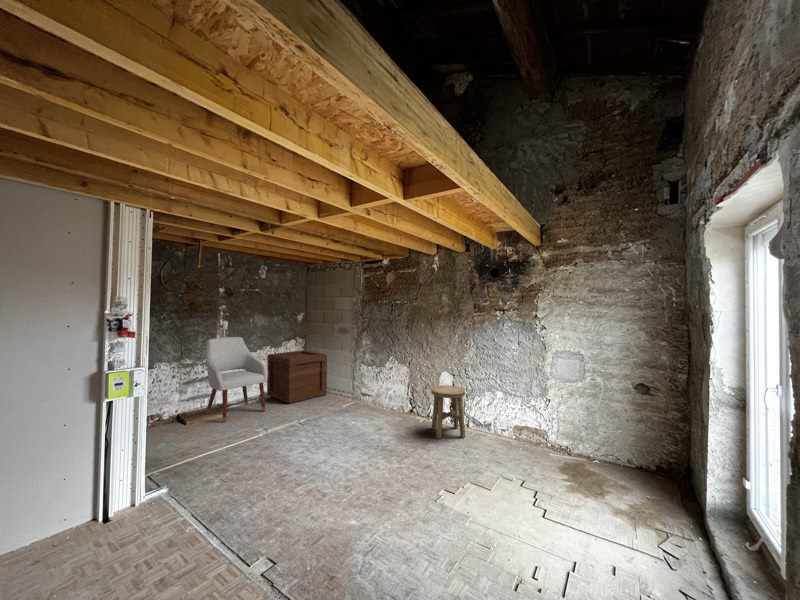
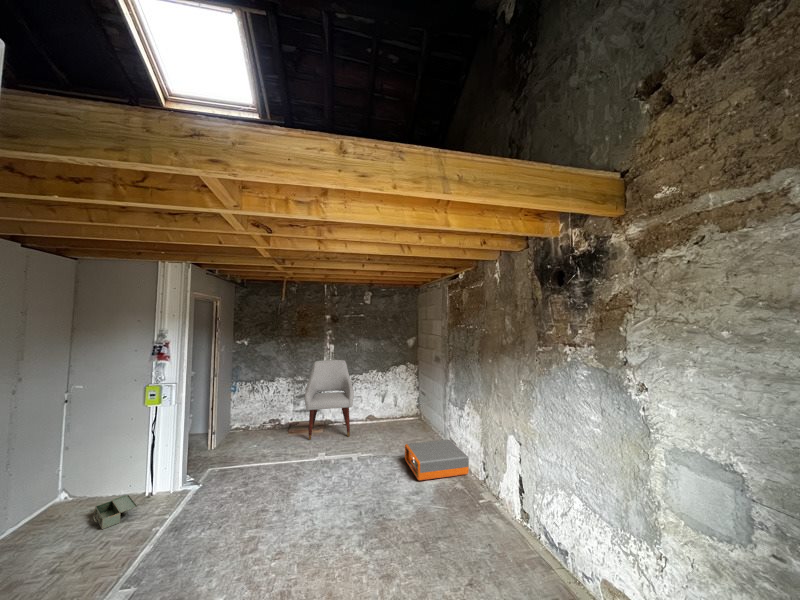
wooden crate: present [267,350,327,404] -> none [372,377,422,433]
stool: present [431,385,465,439] -> none [467,455,523,556]
storage box: none [344,392,397,422] -> present [405,440,469,481]
toolbox: none [39,515,119,553] -> present [94,495,137,529]

